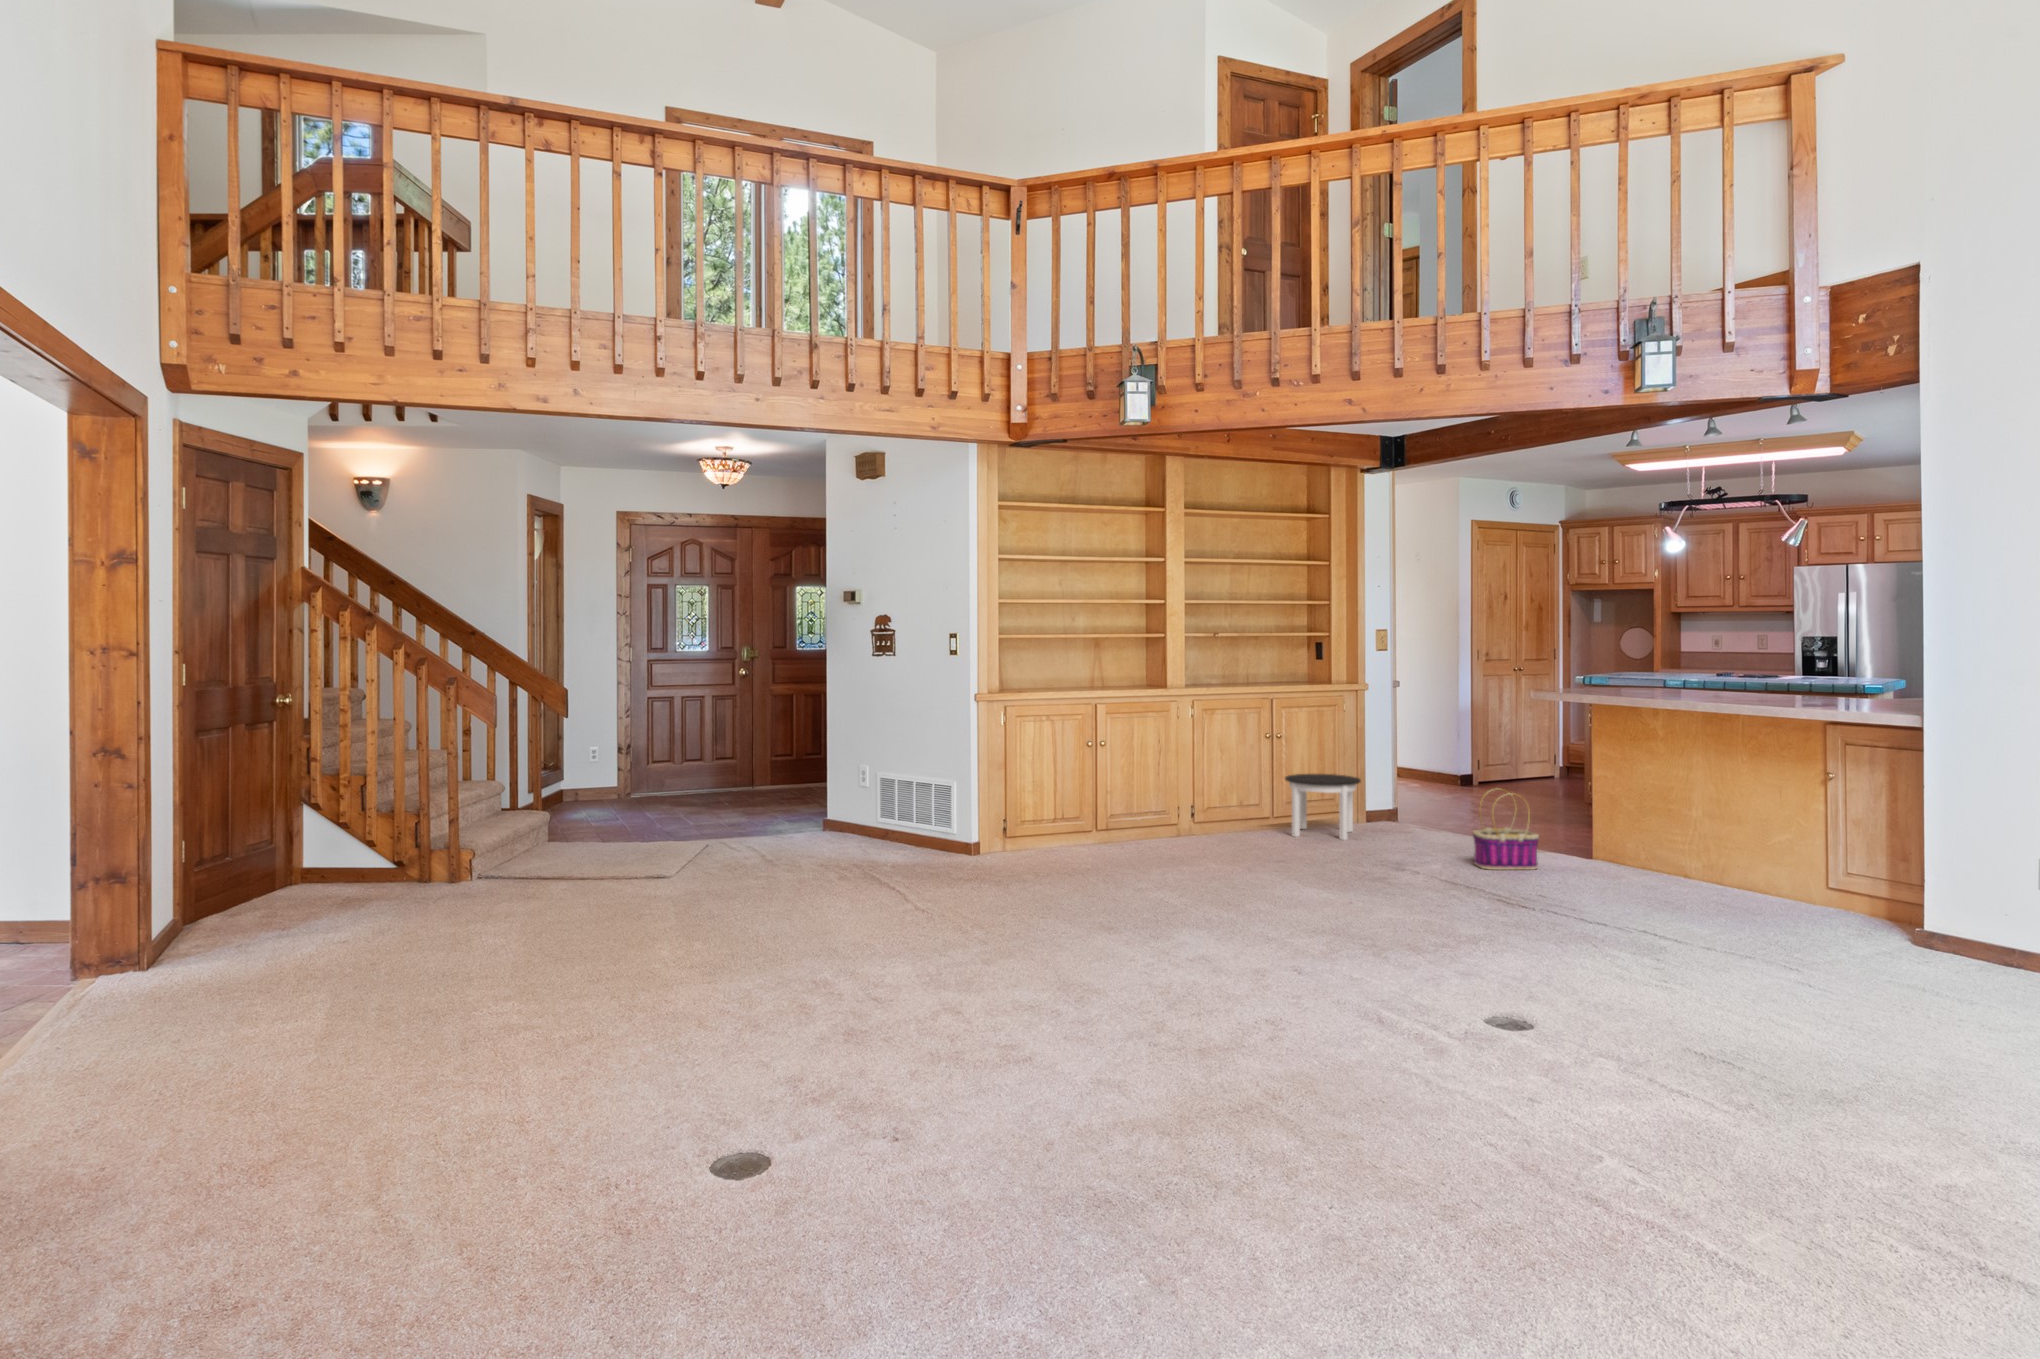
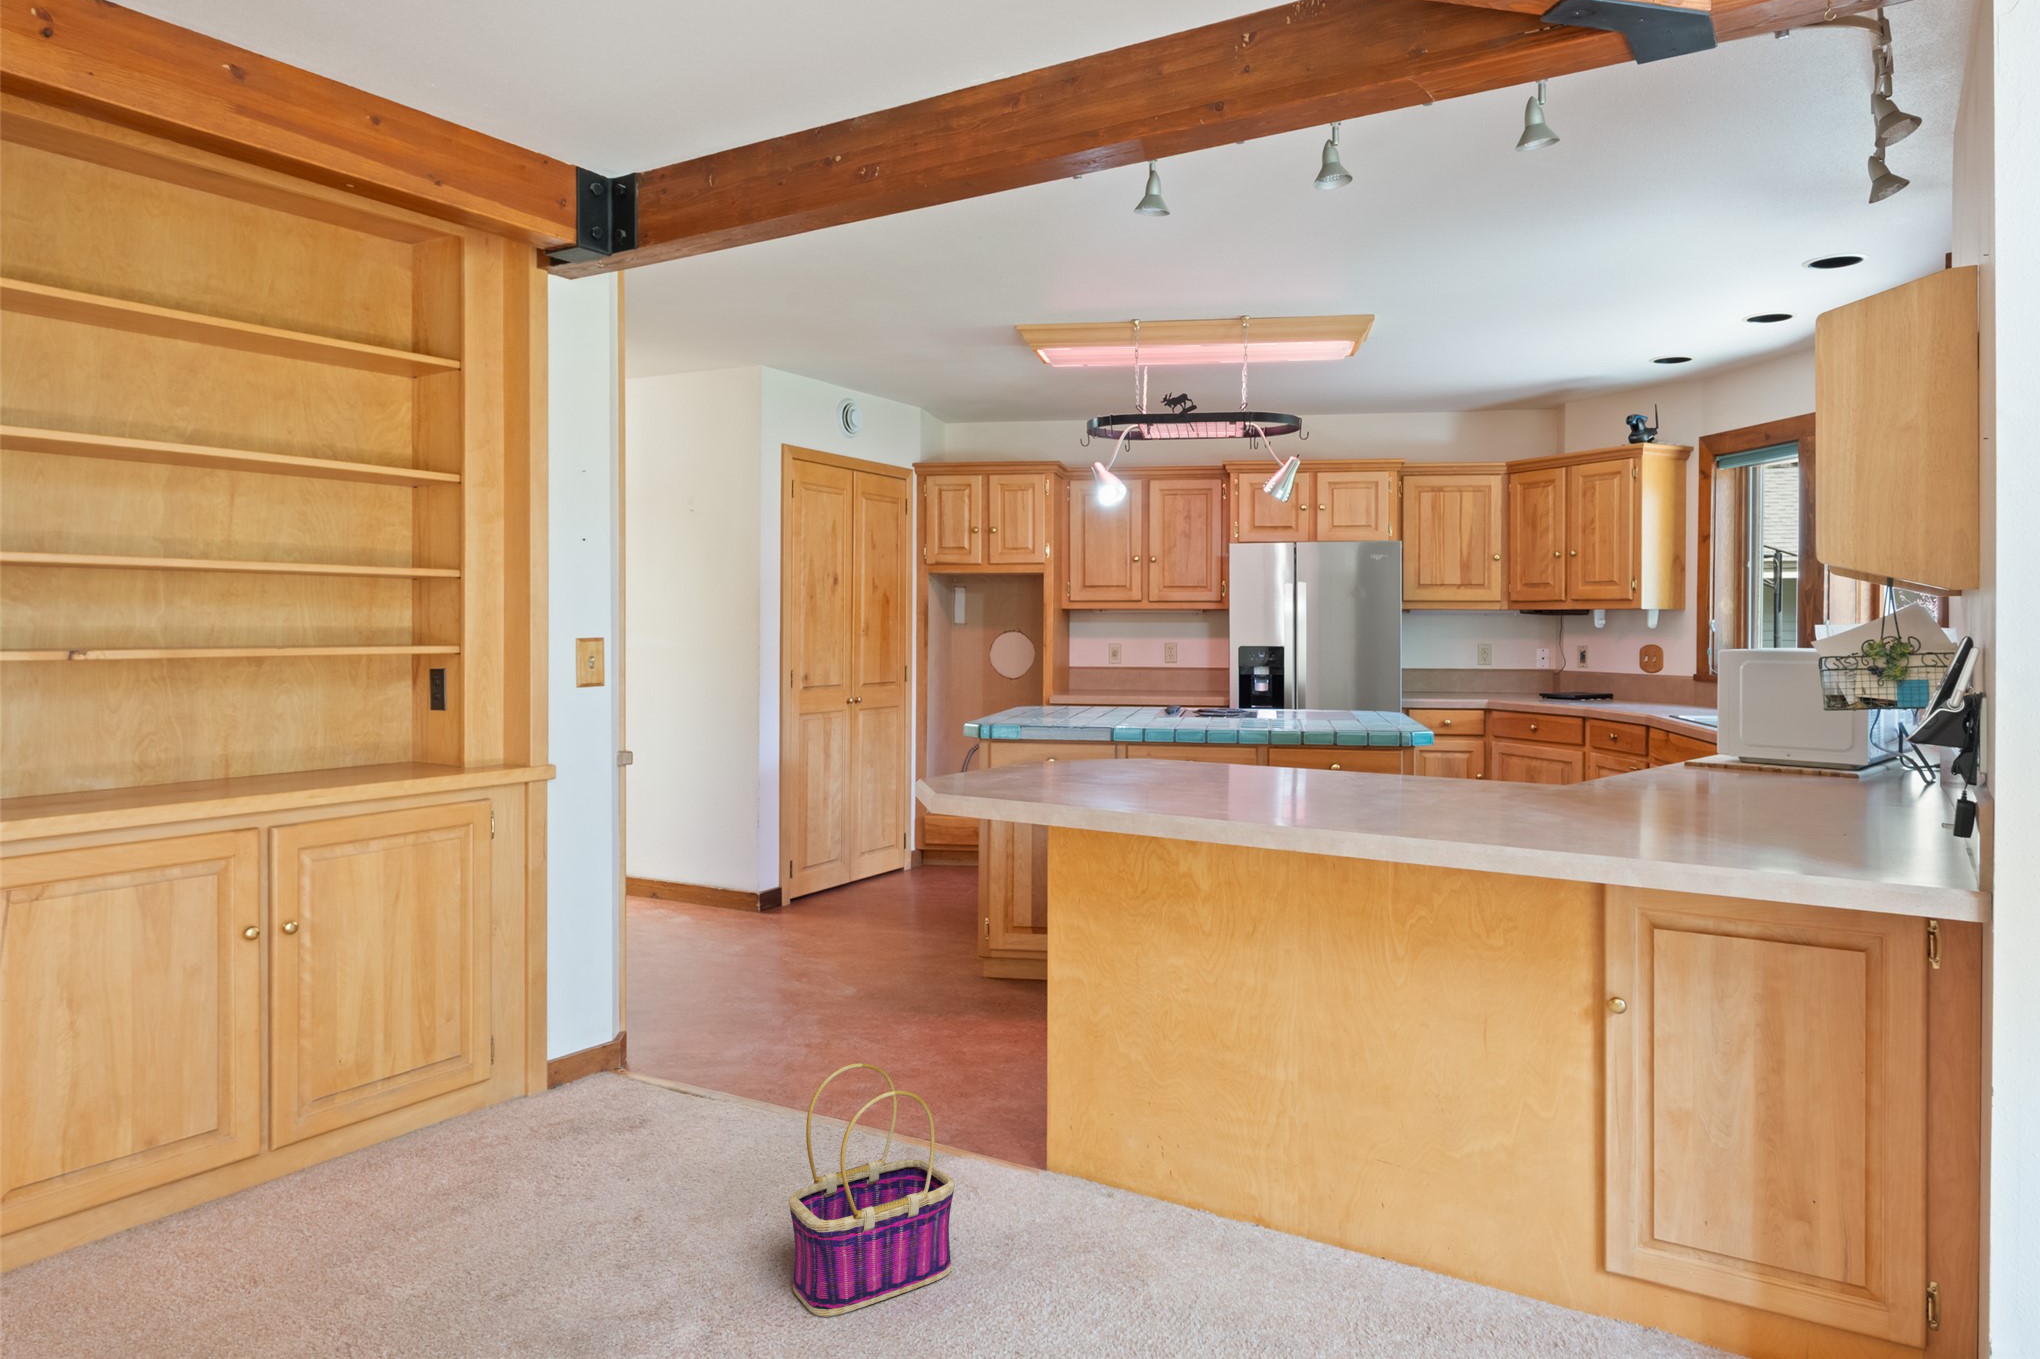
round table: present [1285,774,1361,840] -> none [291,1006,514,1224]

